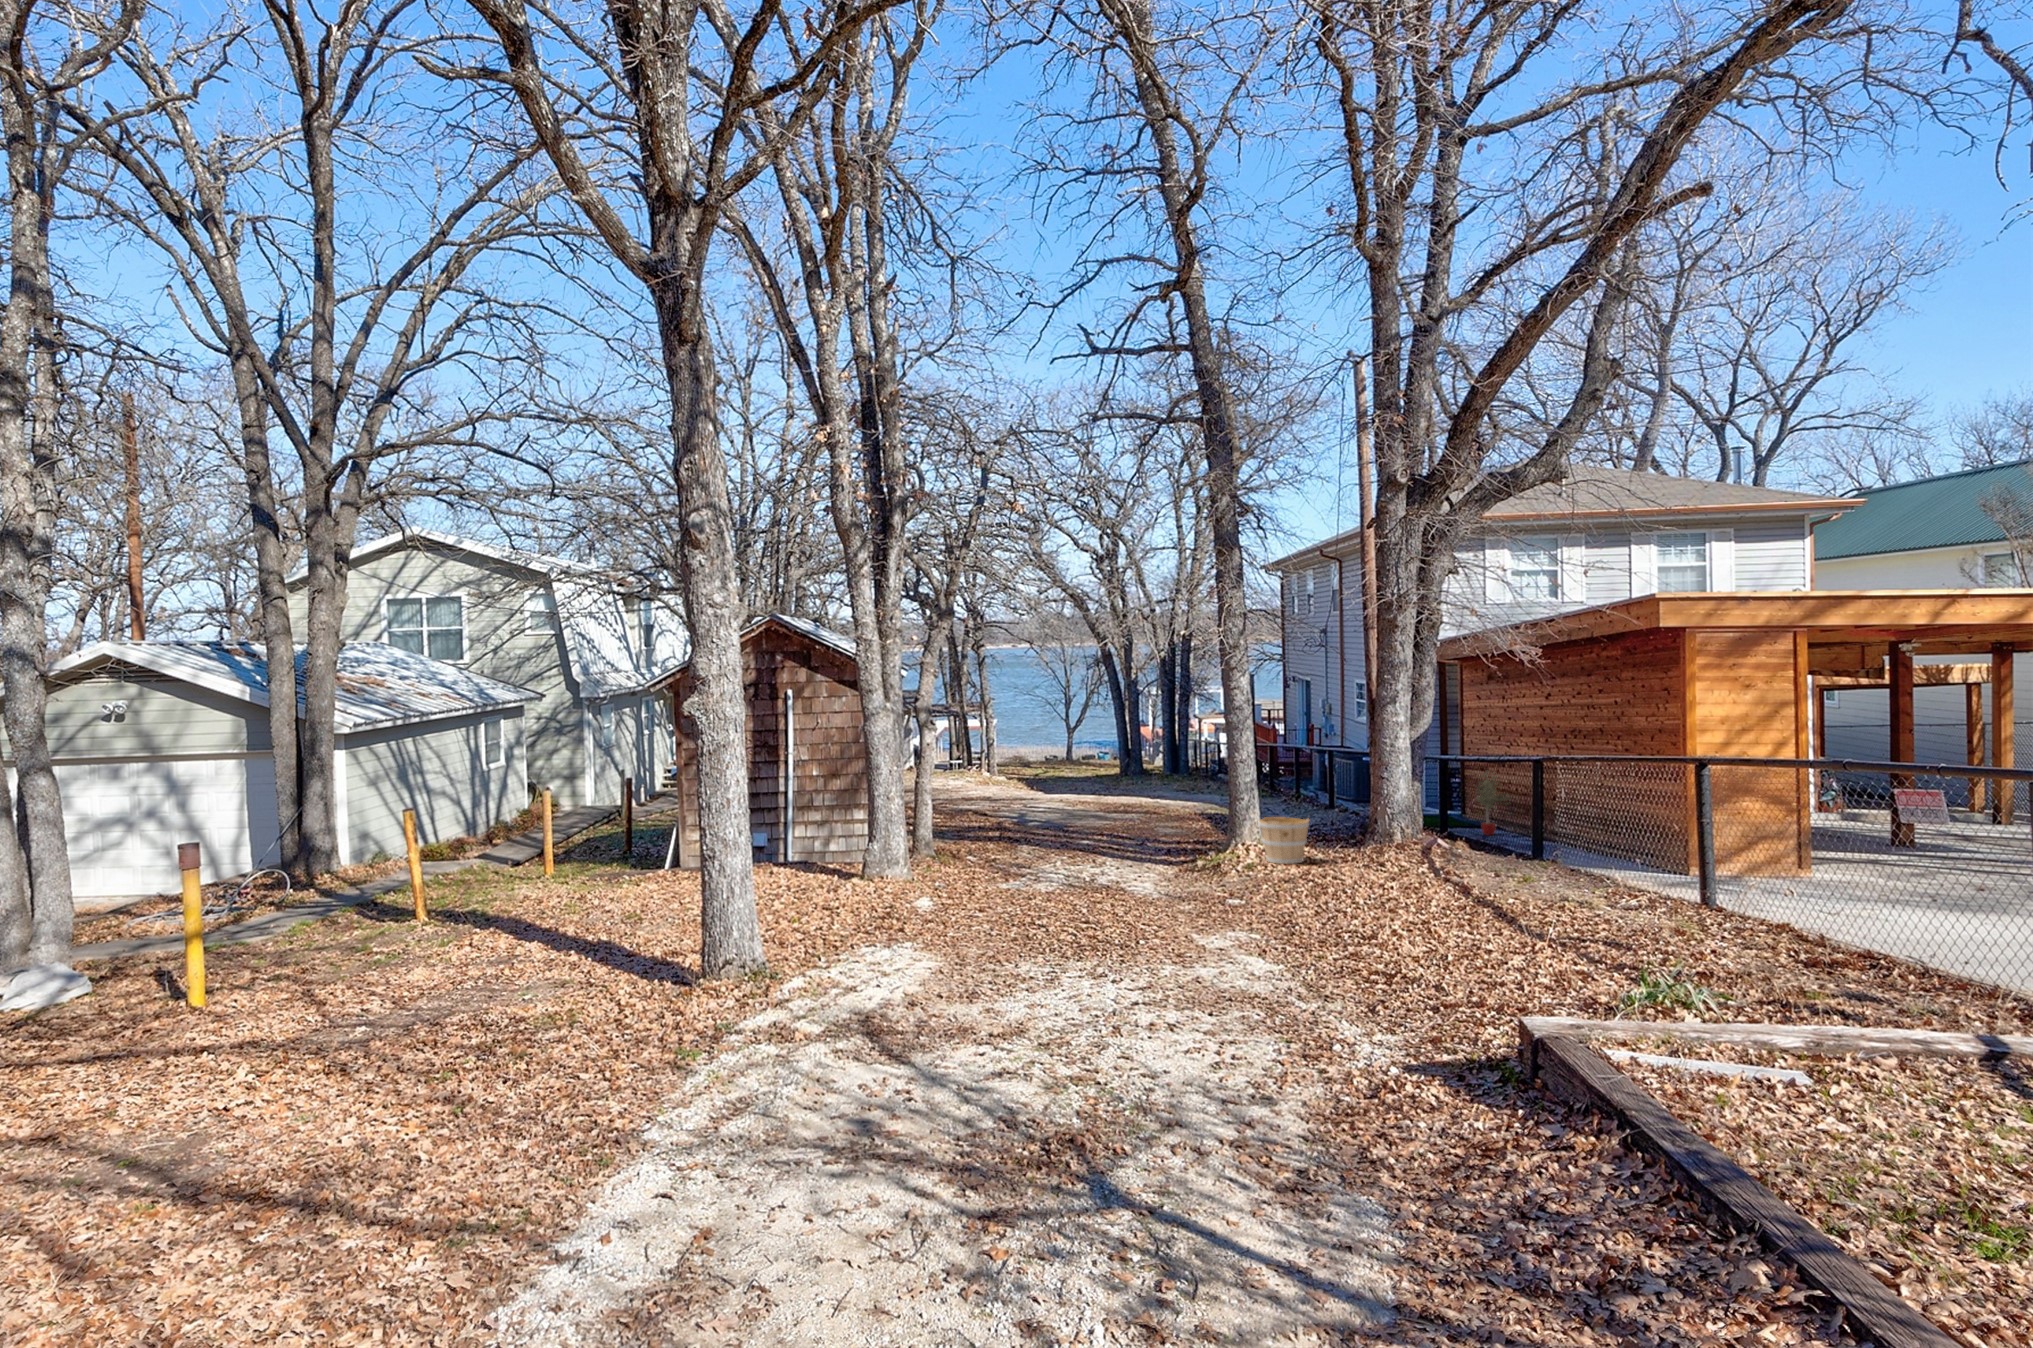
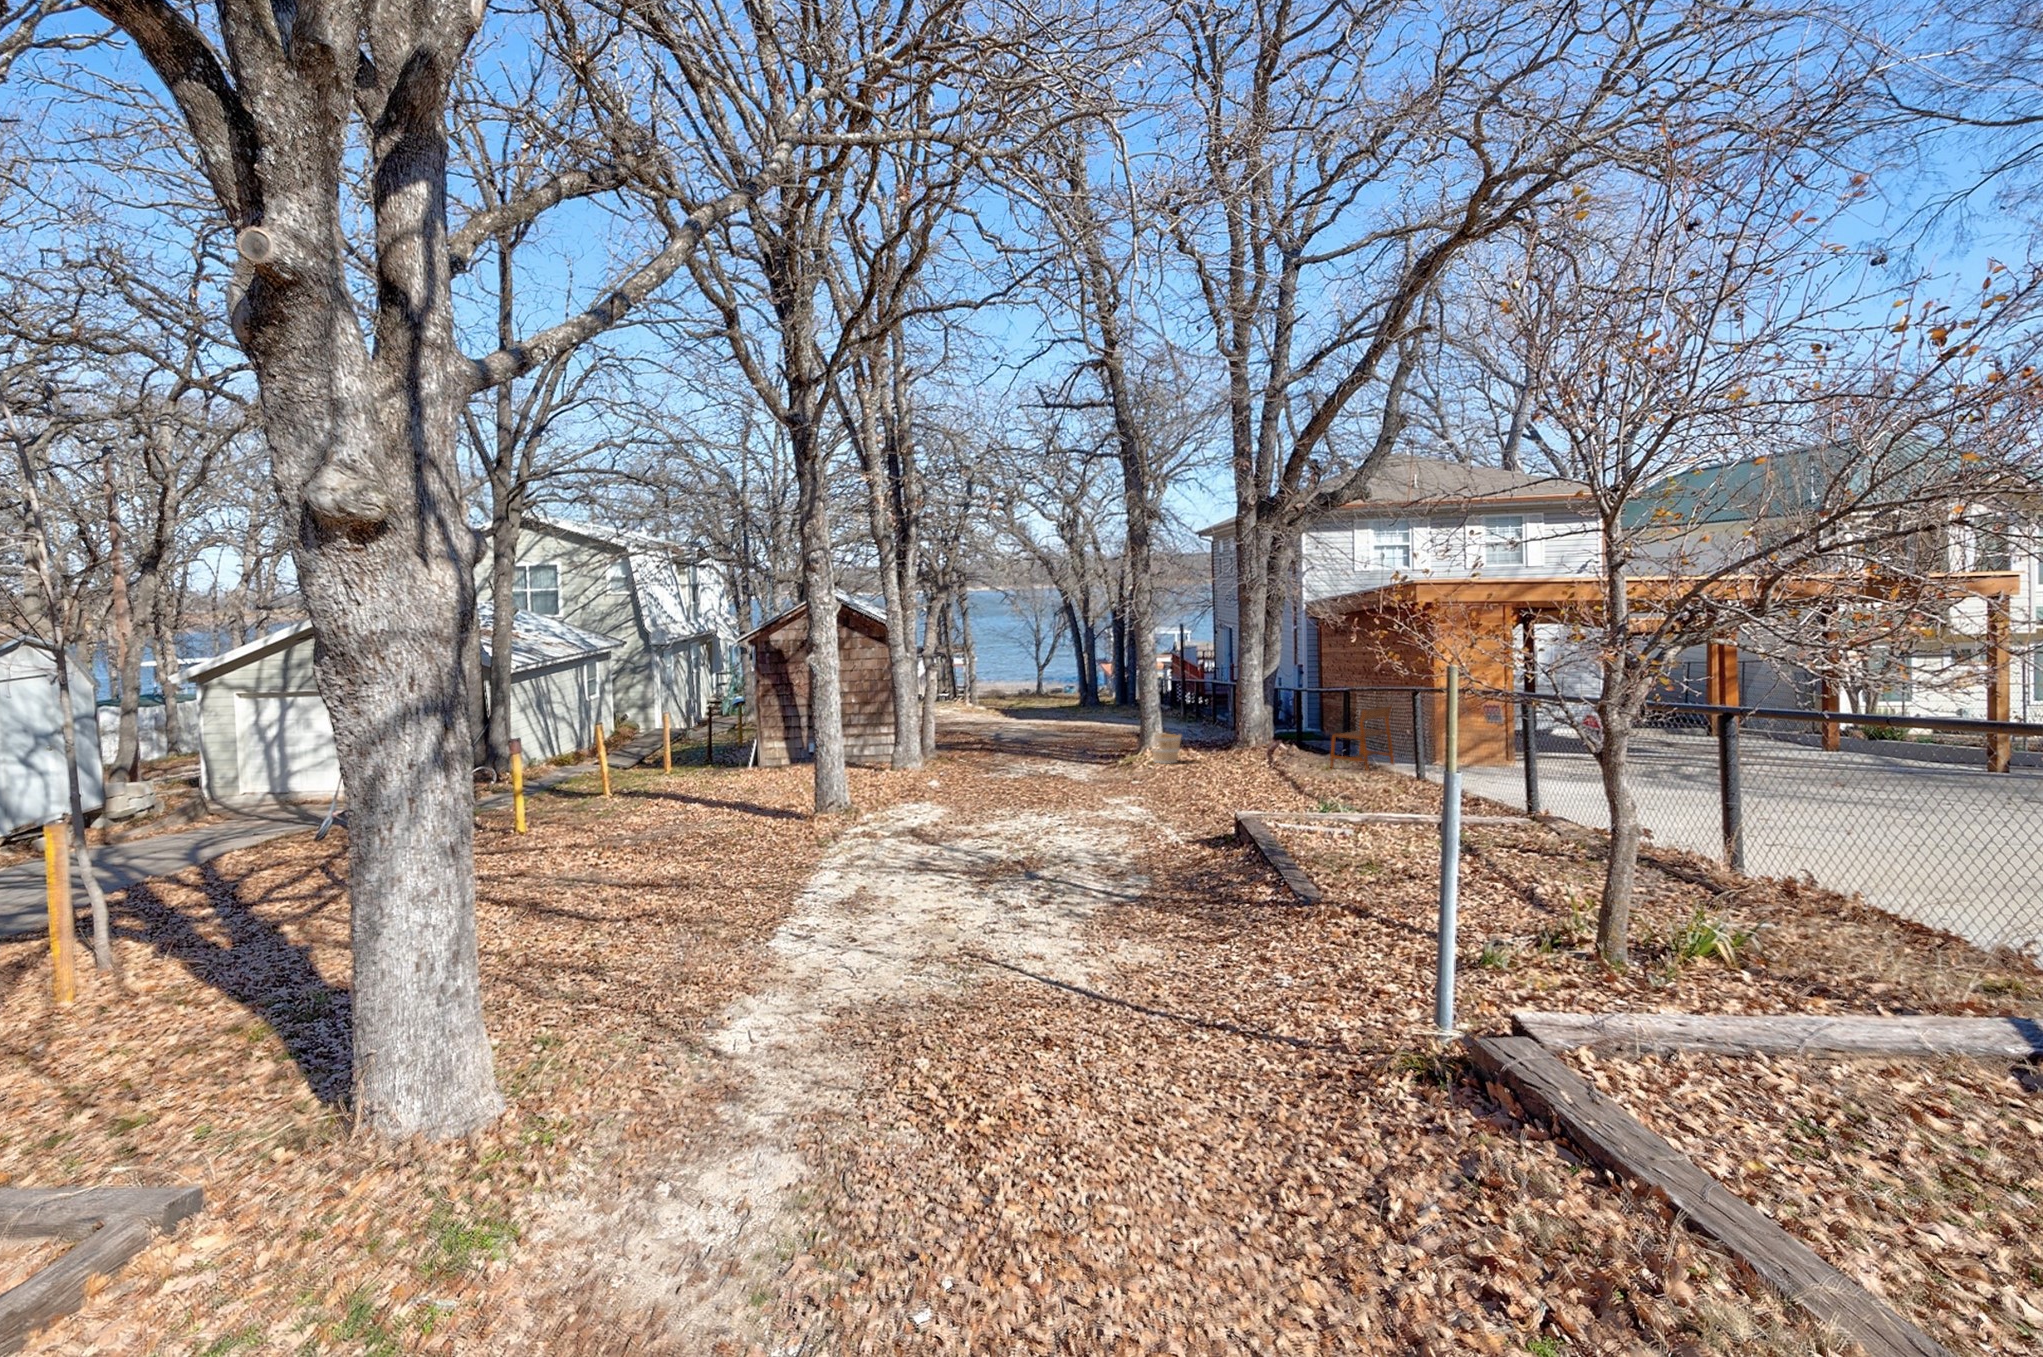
potted tree: present [1477,772,1509,836] -> none [1301,704,1326,749]
bench: none [1558,772,1658,879] -> present [1330,706,1394,771]

